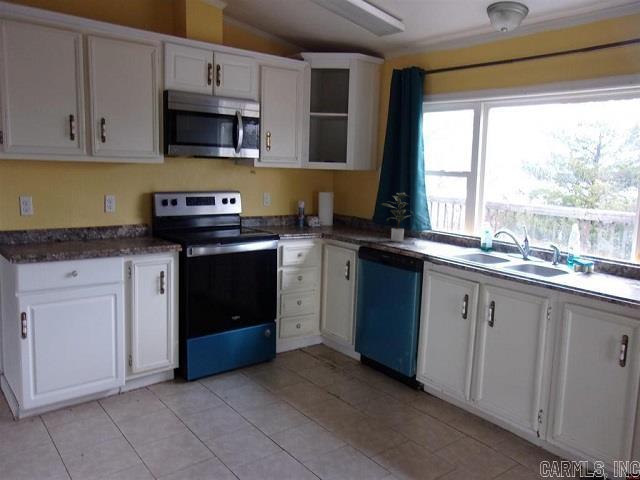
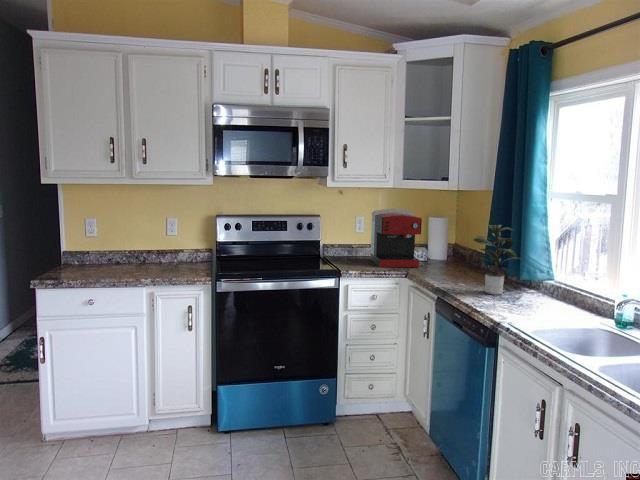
coffee maker: none [280,185,326,231] -> present [370,209,422,267]

